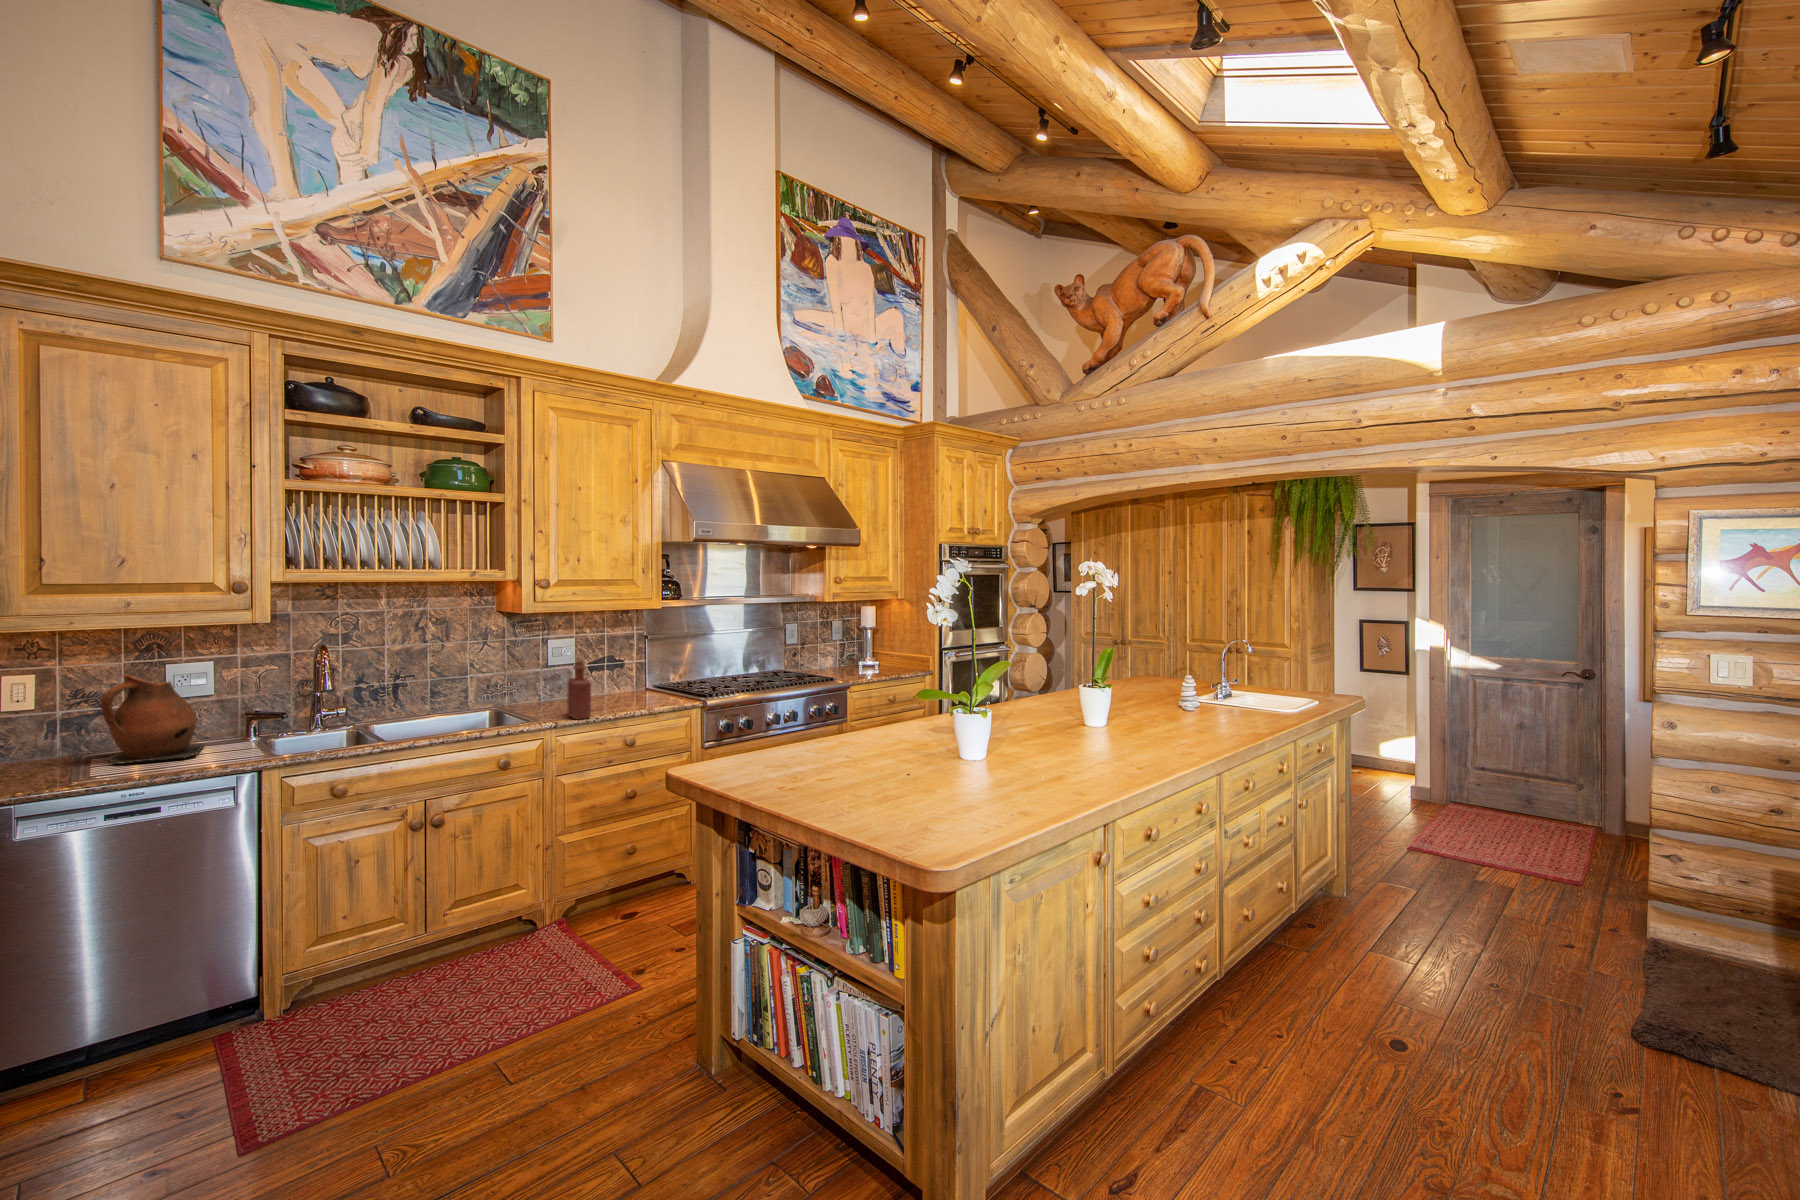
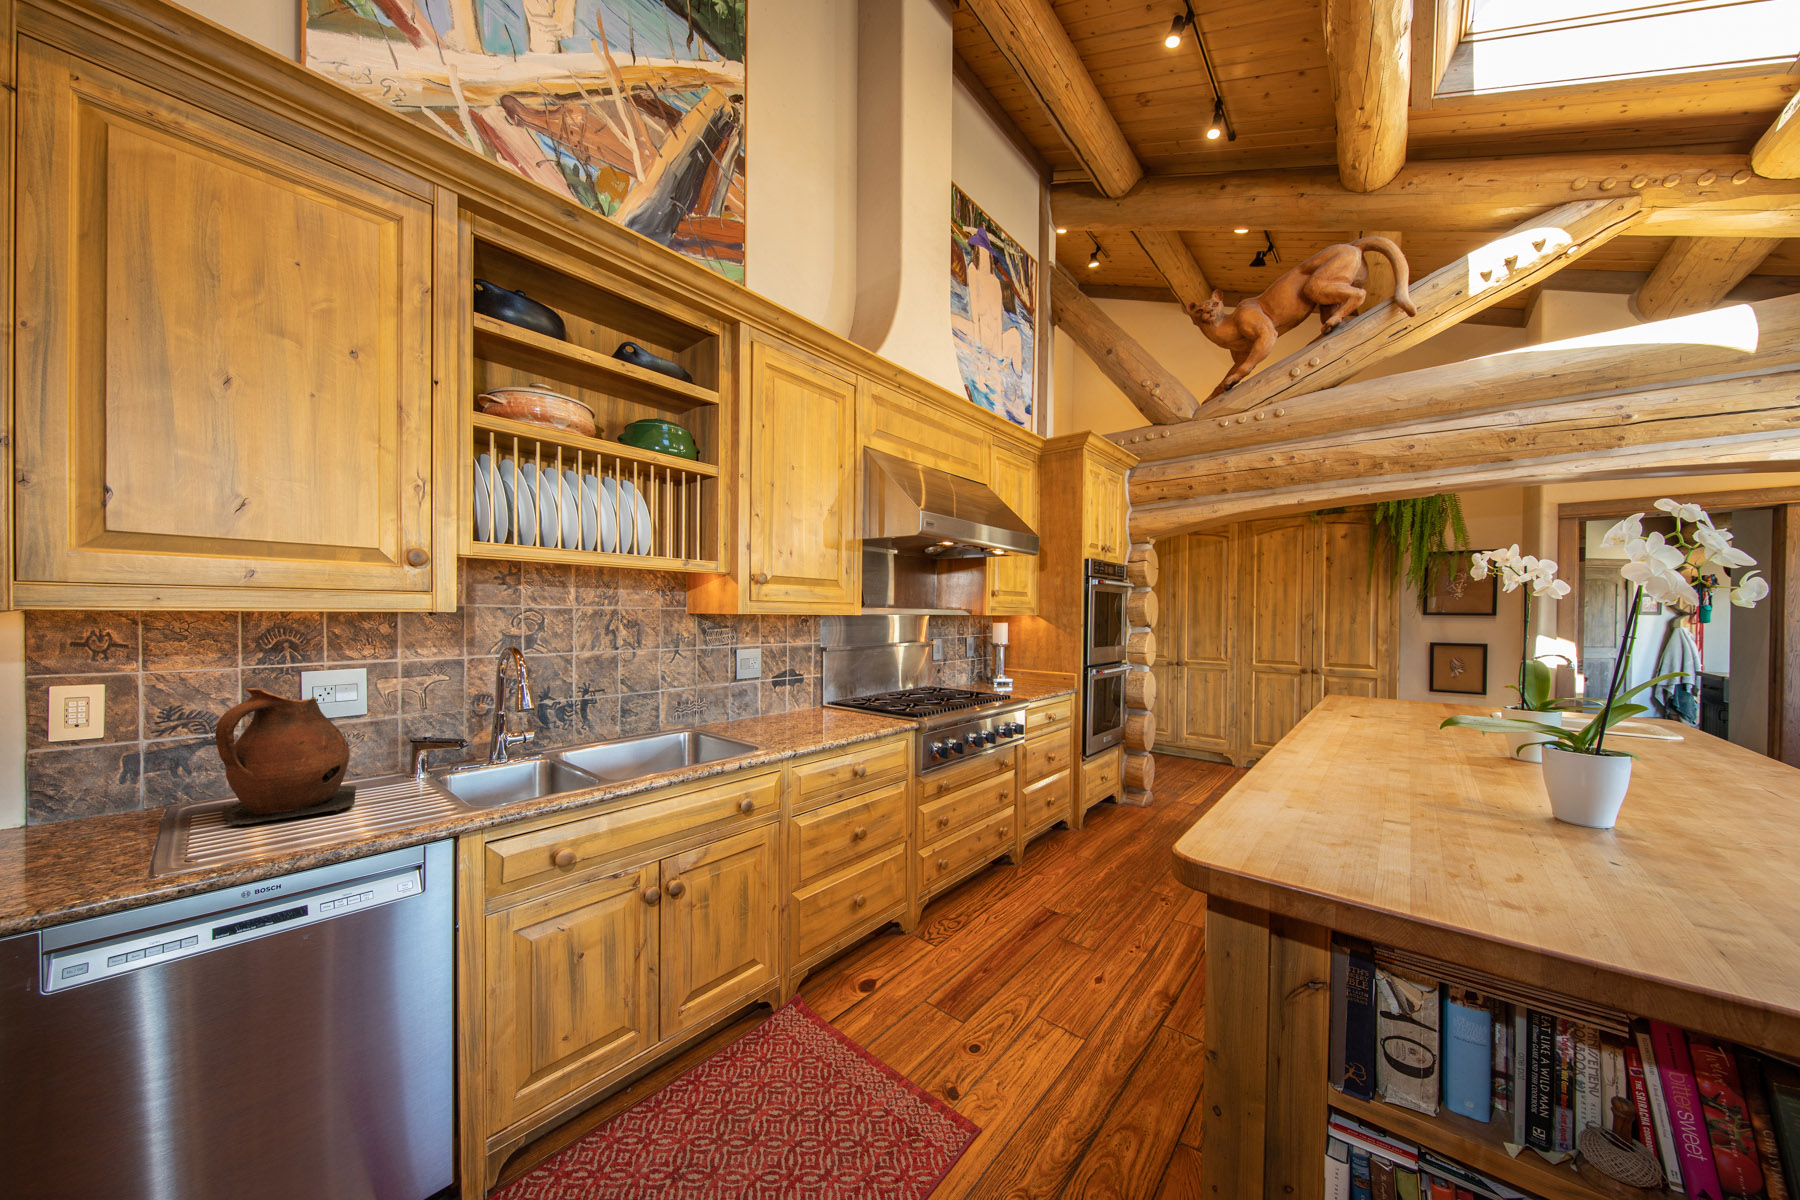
bottle: present [567,661,591,719] -> none [783,666,816,739]

